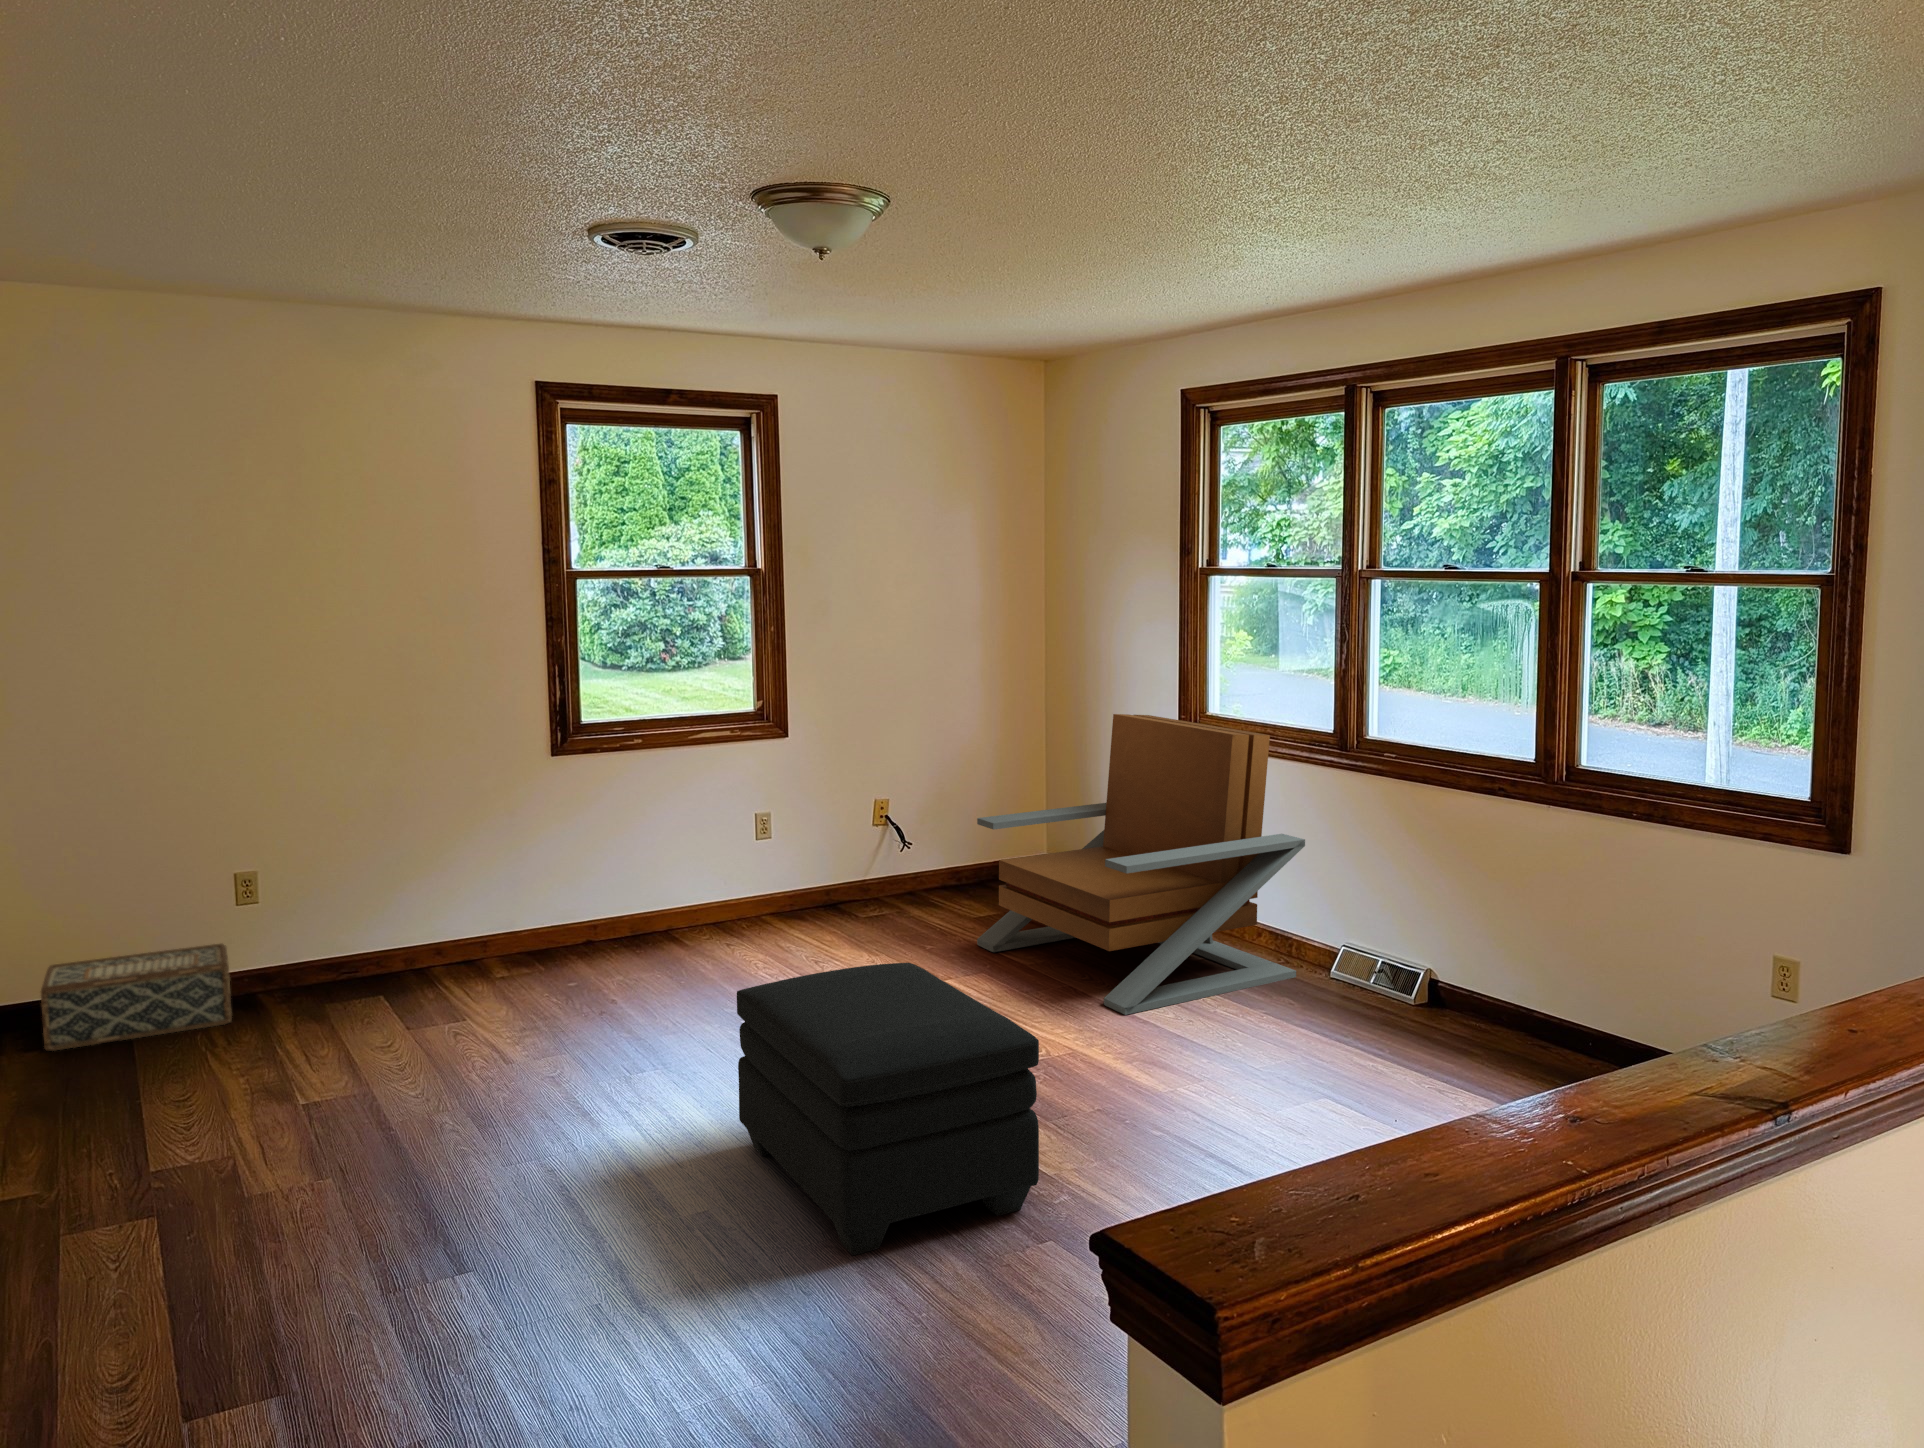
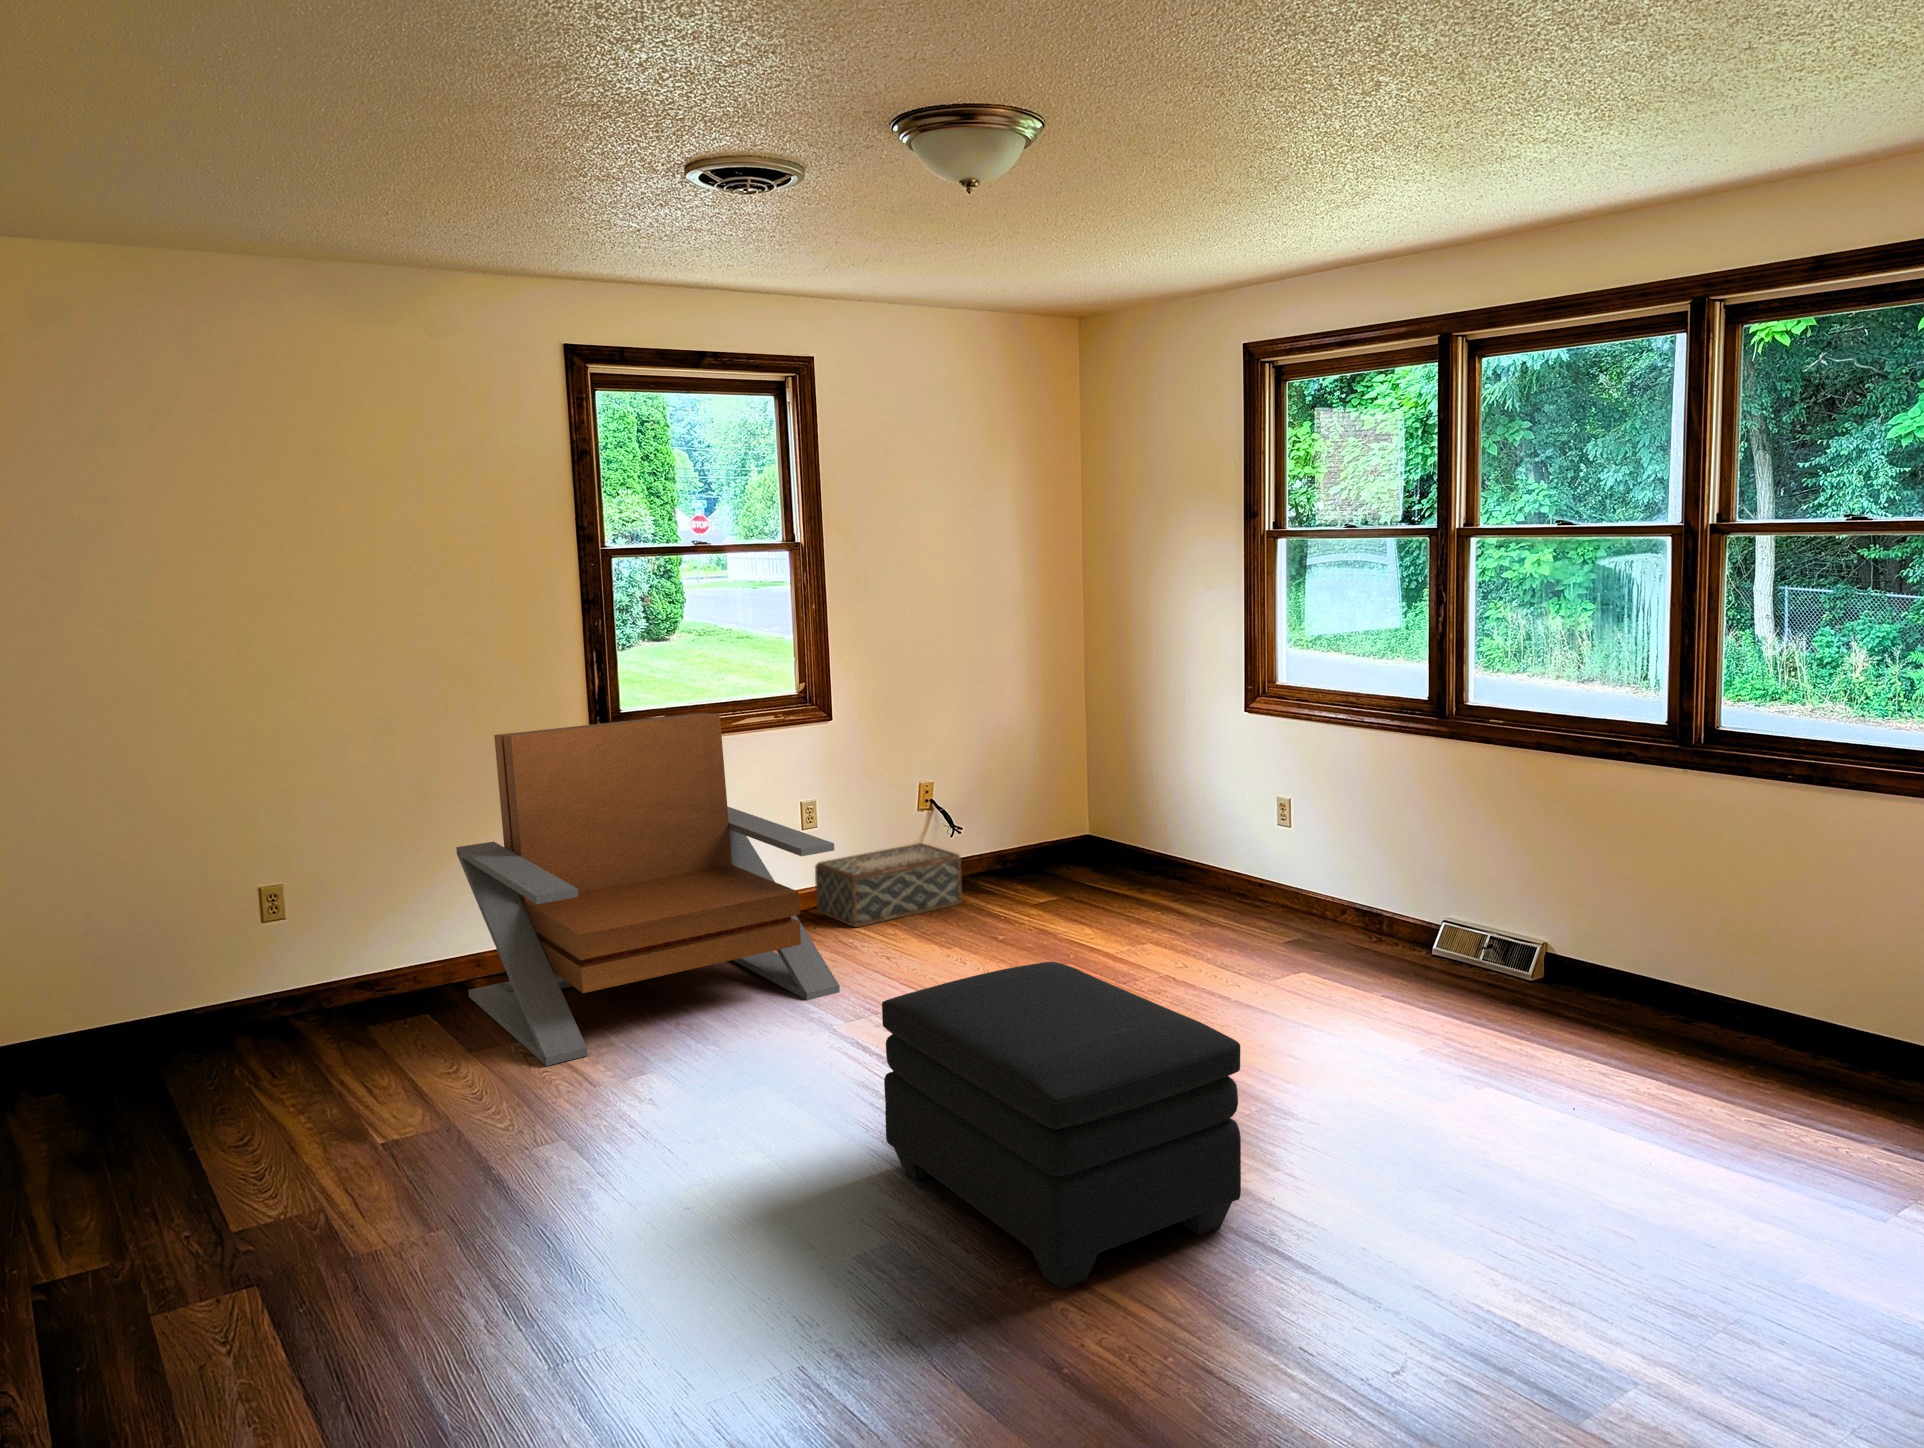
lounge chair: present [977,714,1305,1015] -> present [456,713,840,1066]
woven basket: present [41,944,232,1051] -> present [815,843,962,927]

